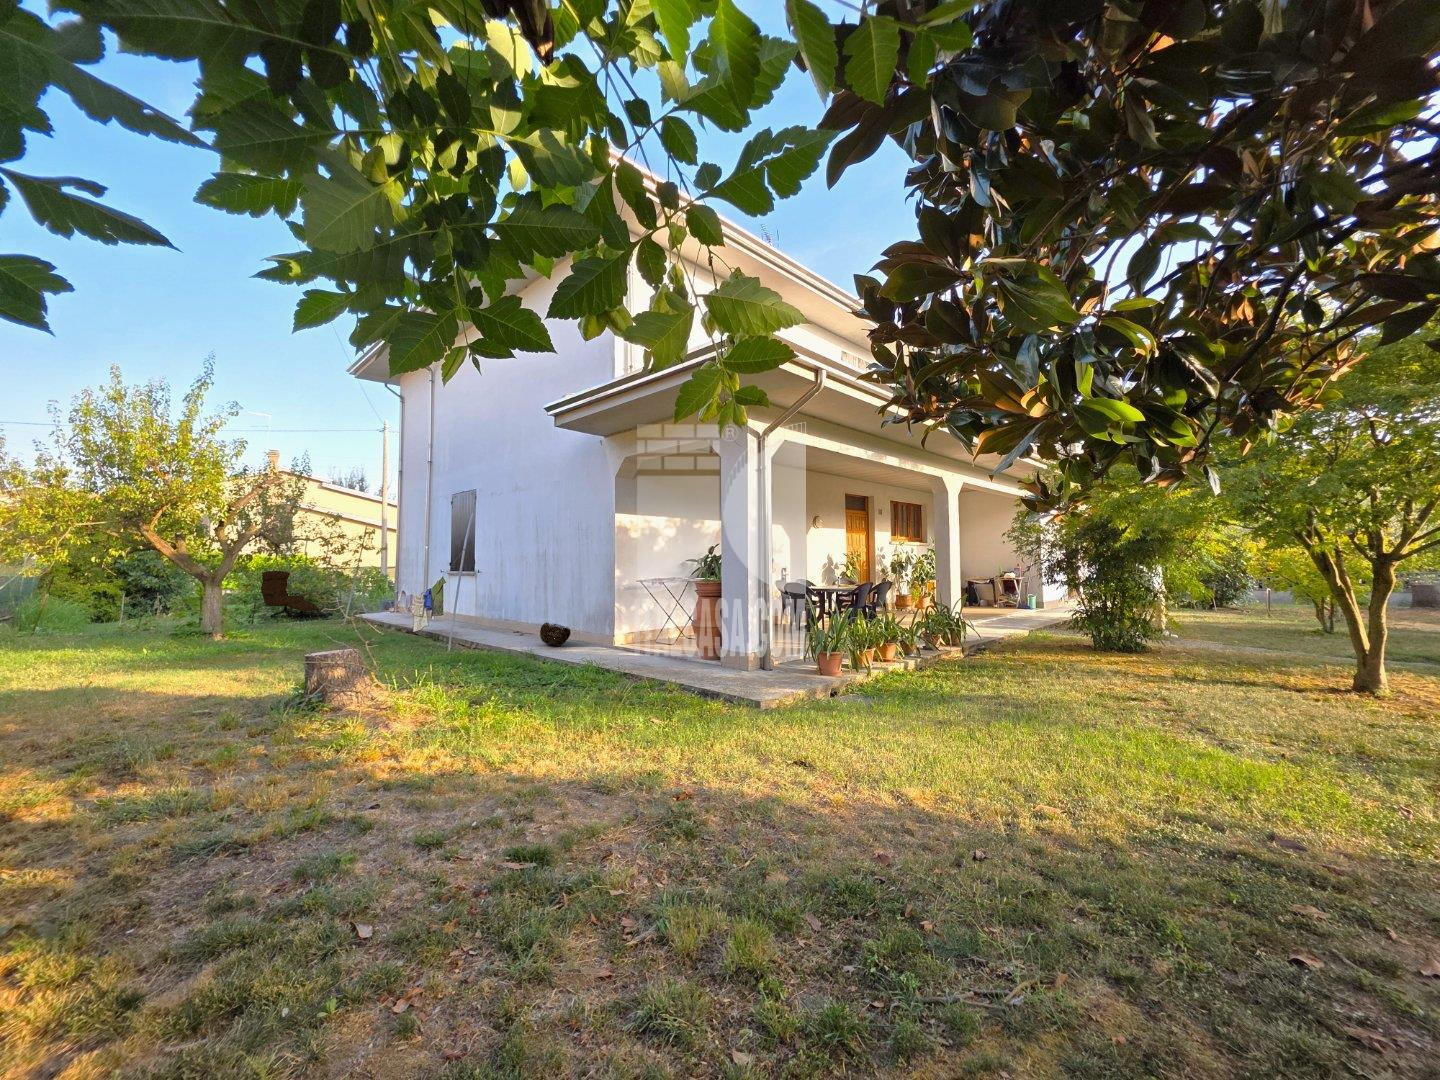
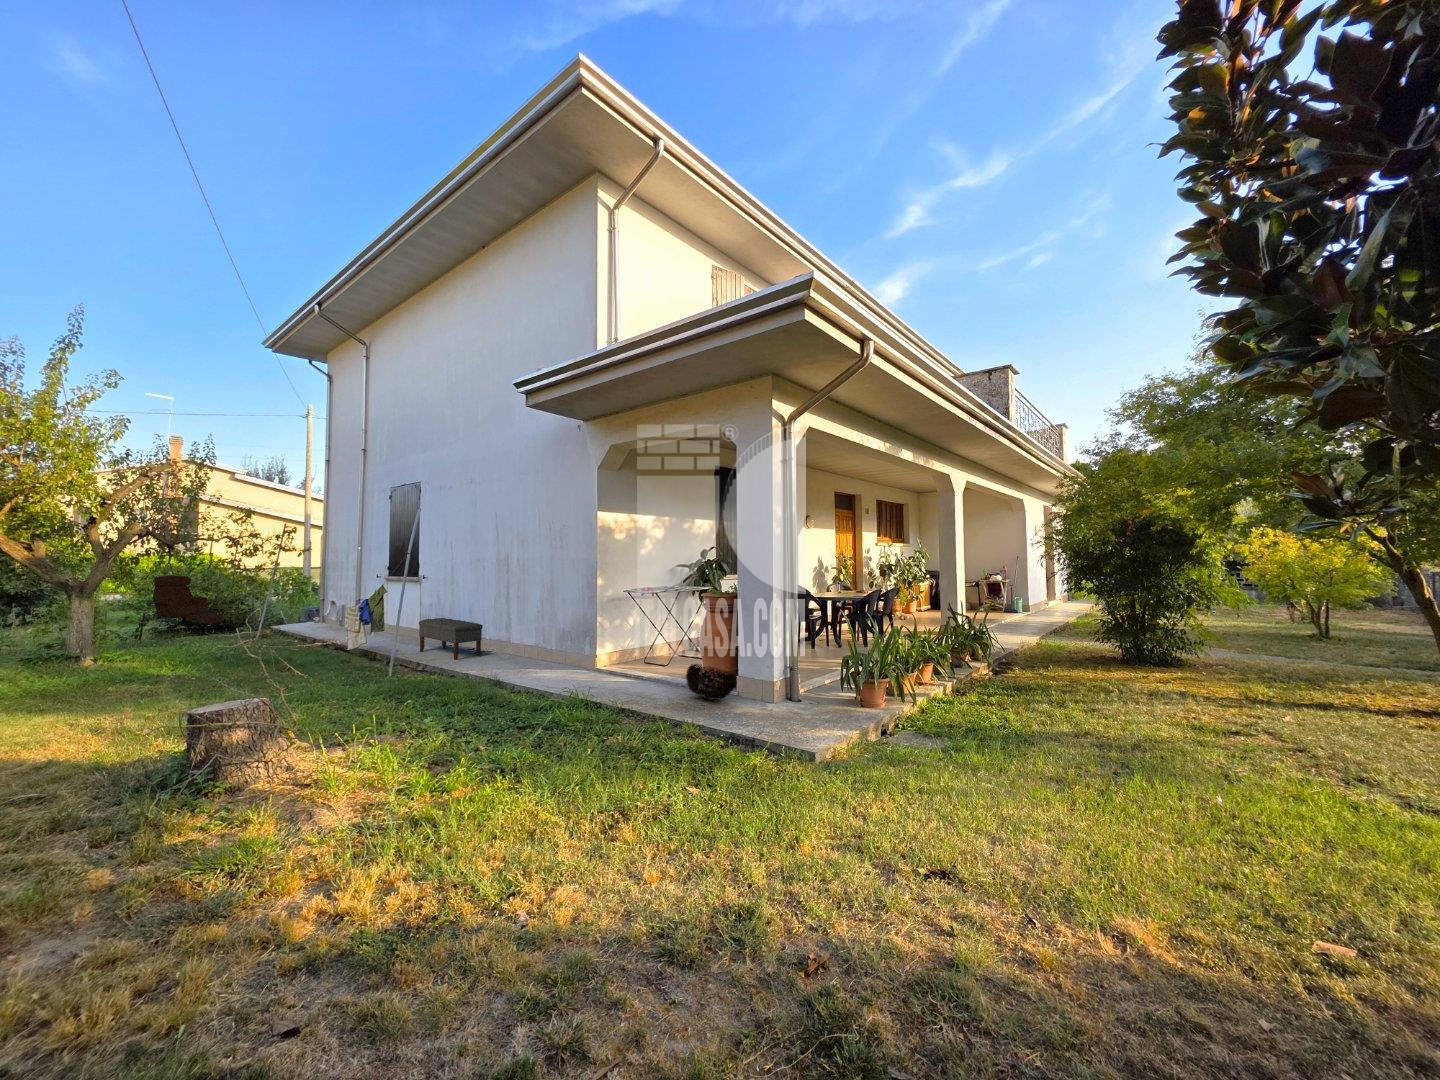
bench: none [473,606,525,640] -> present [419,618,483,660]
basket: present [540,623,571,646] -> present [686,664,736,700]

